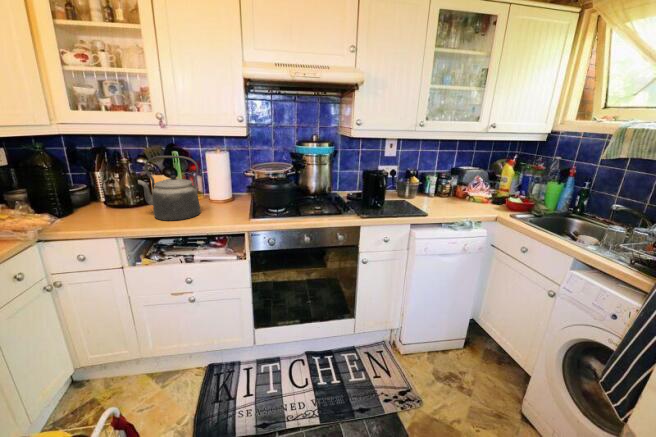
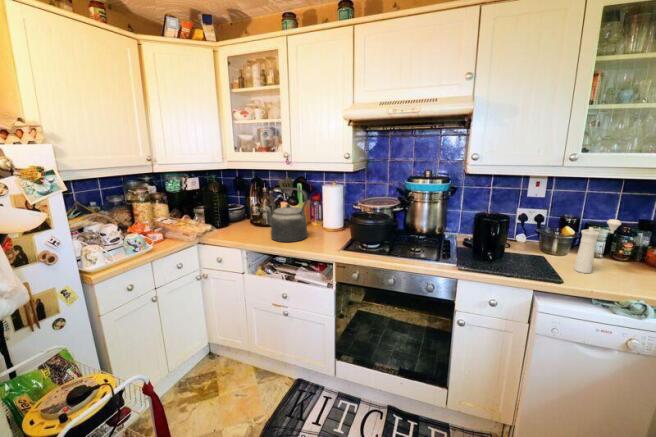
pepper mill: none [427,168,450,208] -> present [574,219,621,273]

